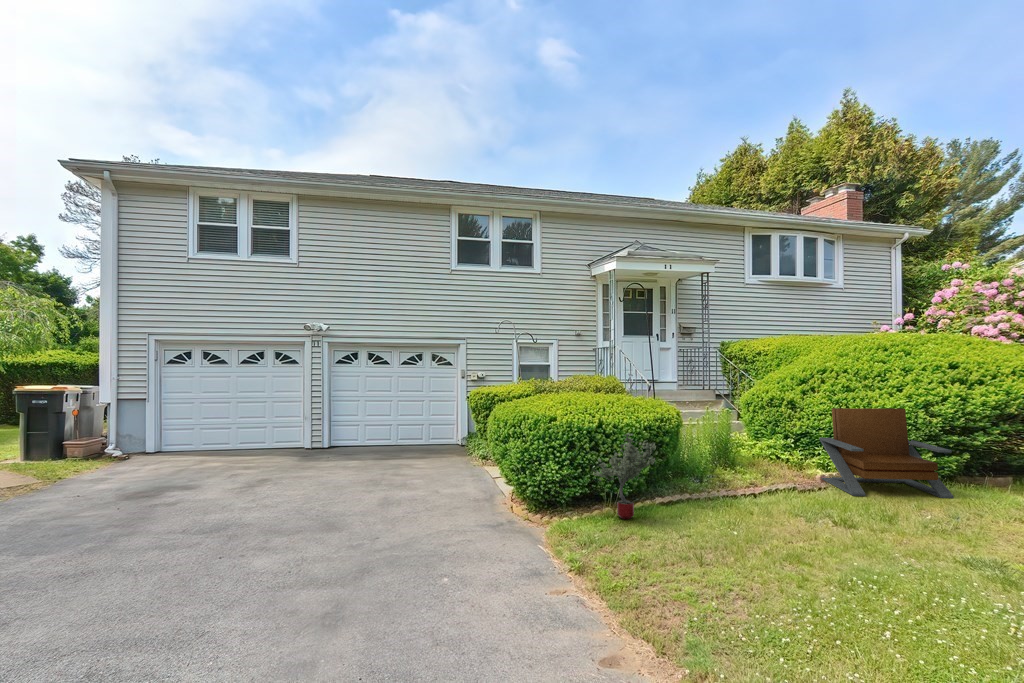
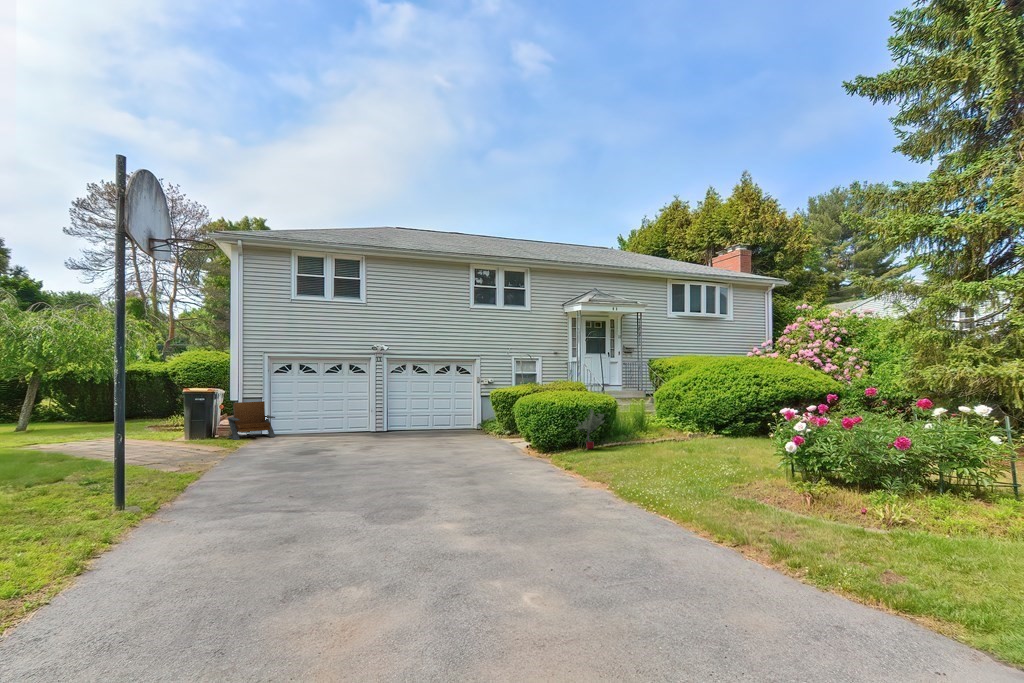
lounge chair: present [819,408,954,498] -> present [228,401,275,440]

